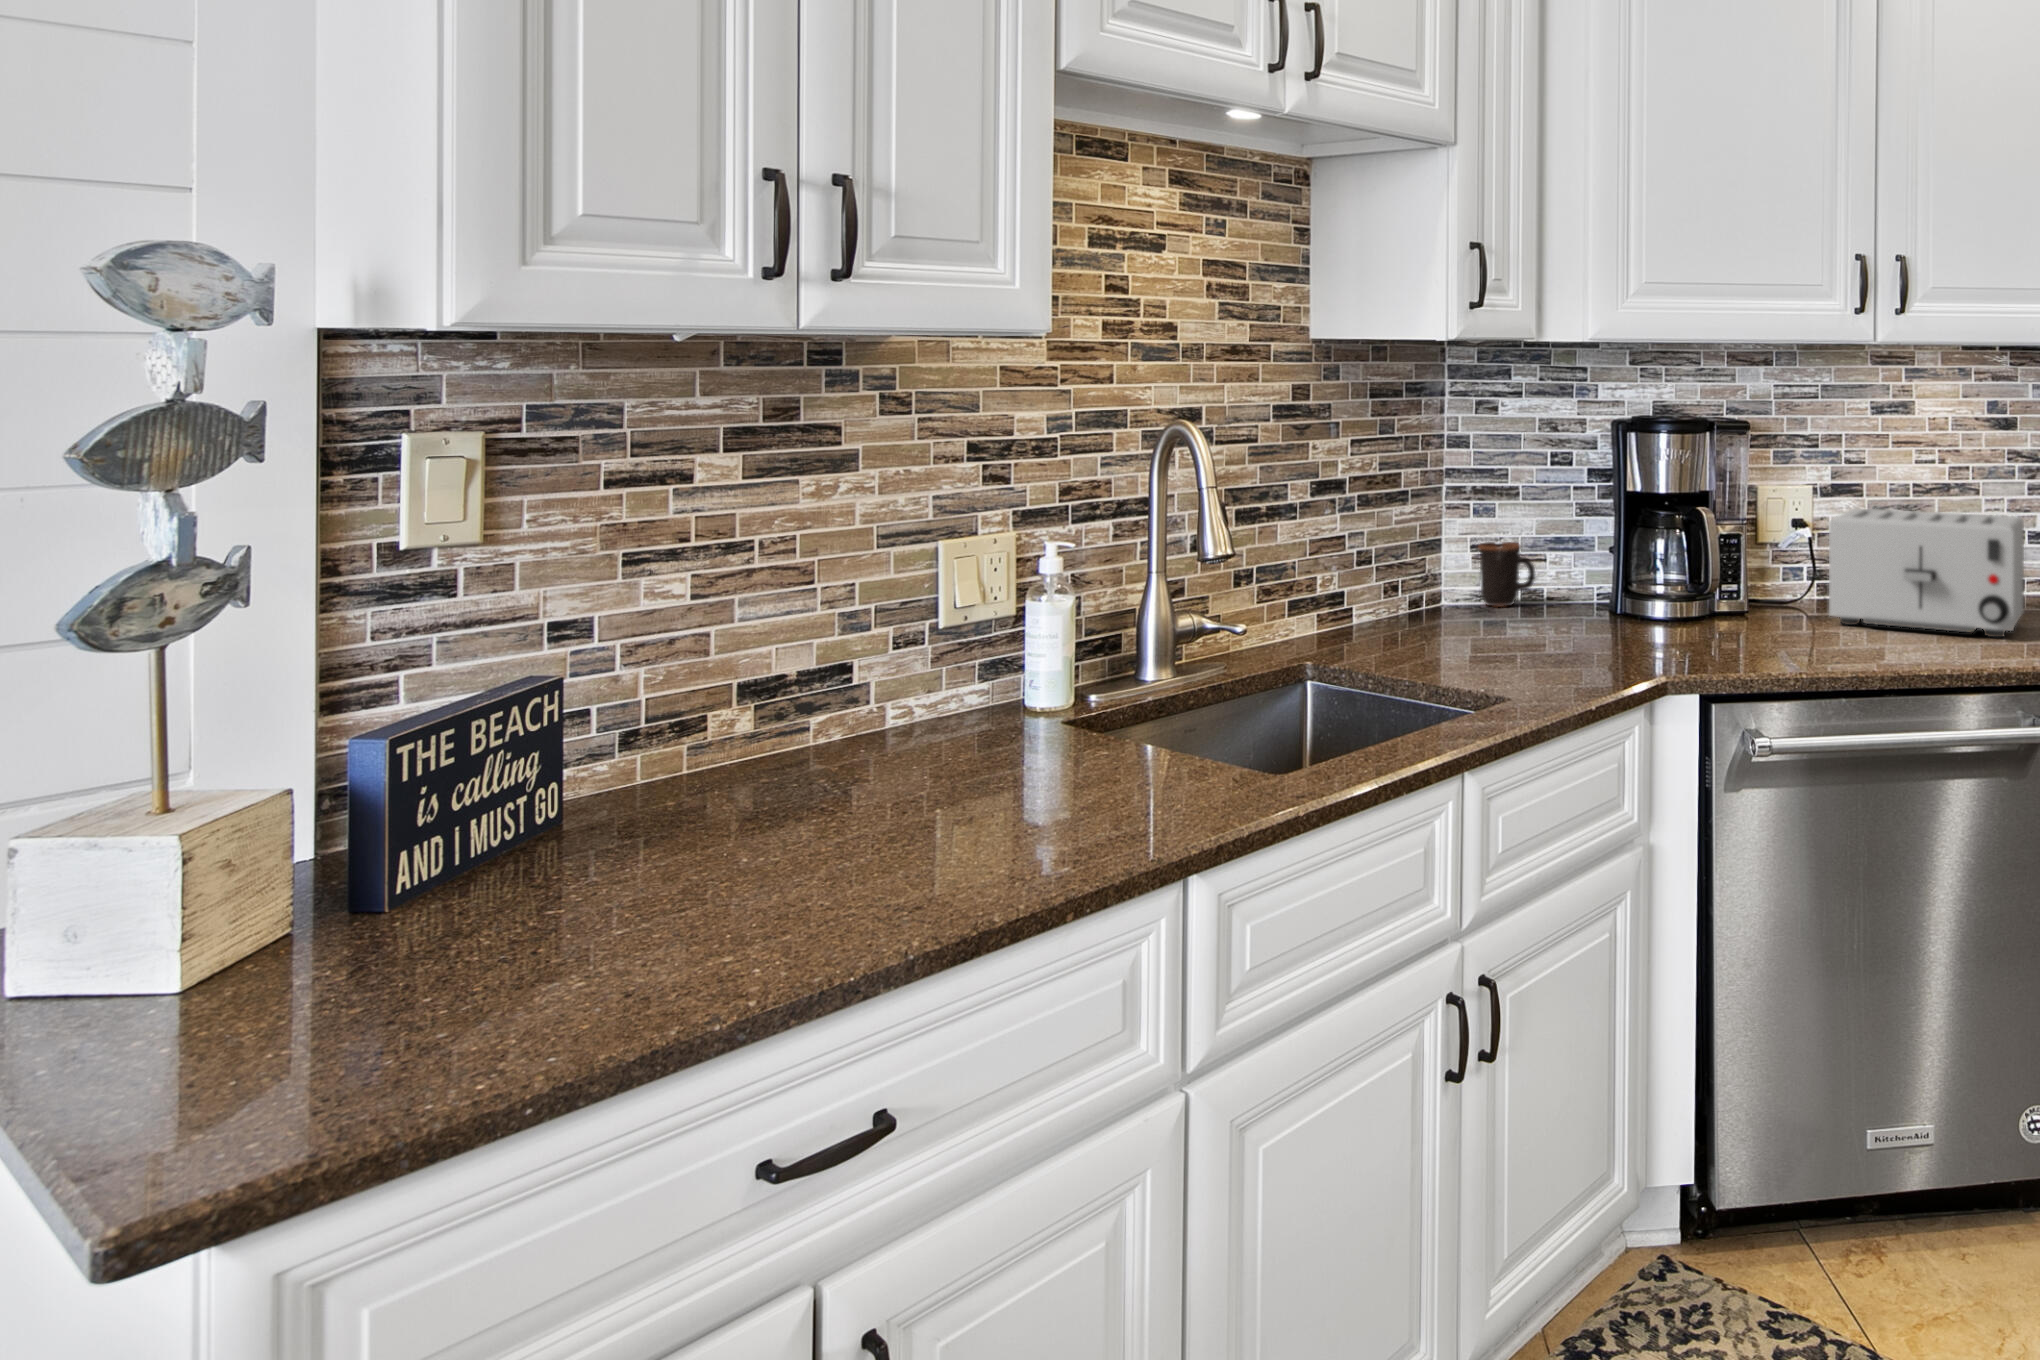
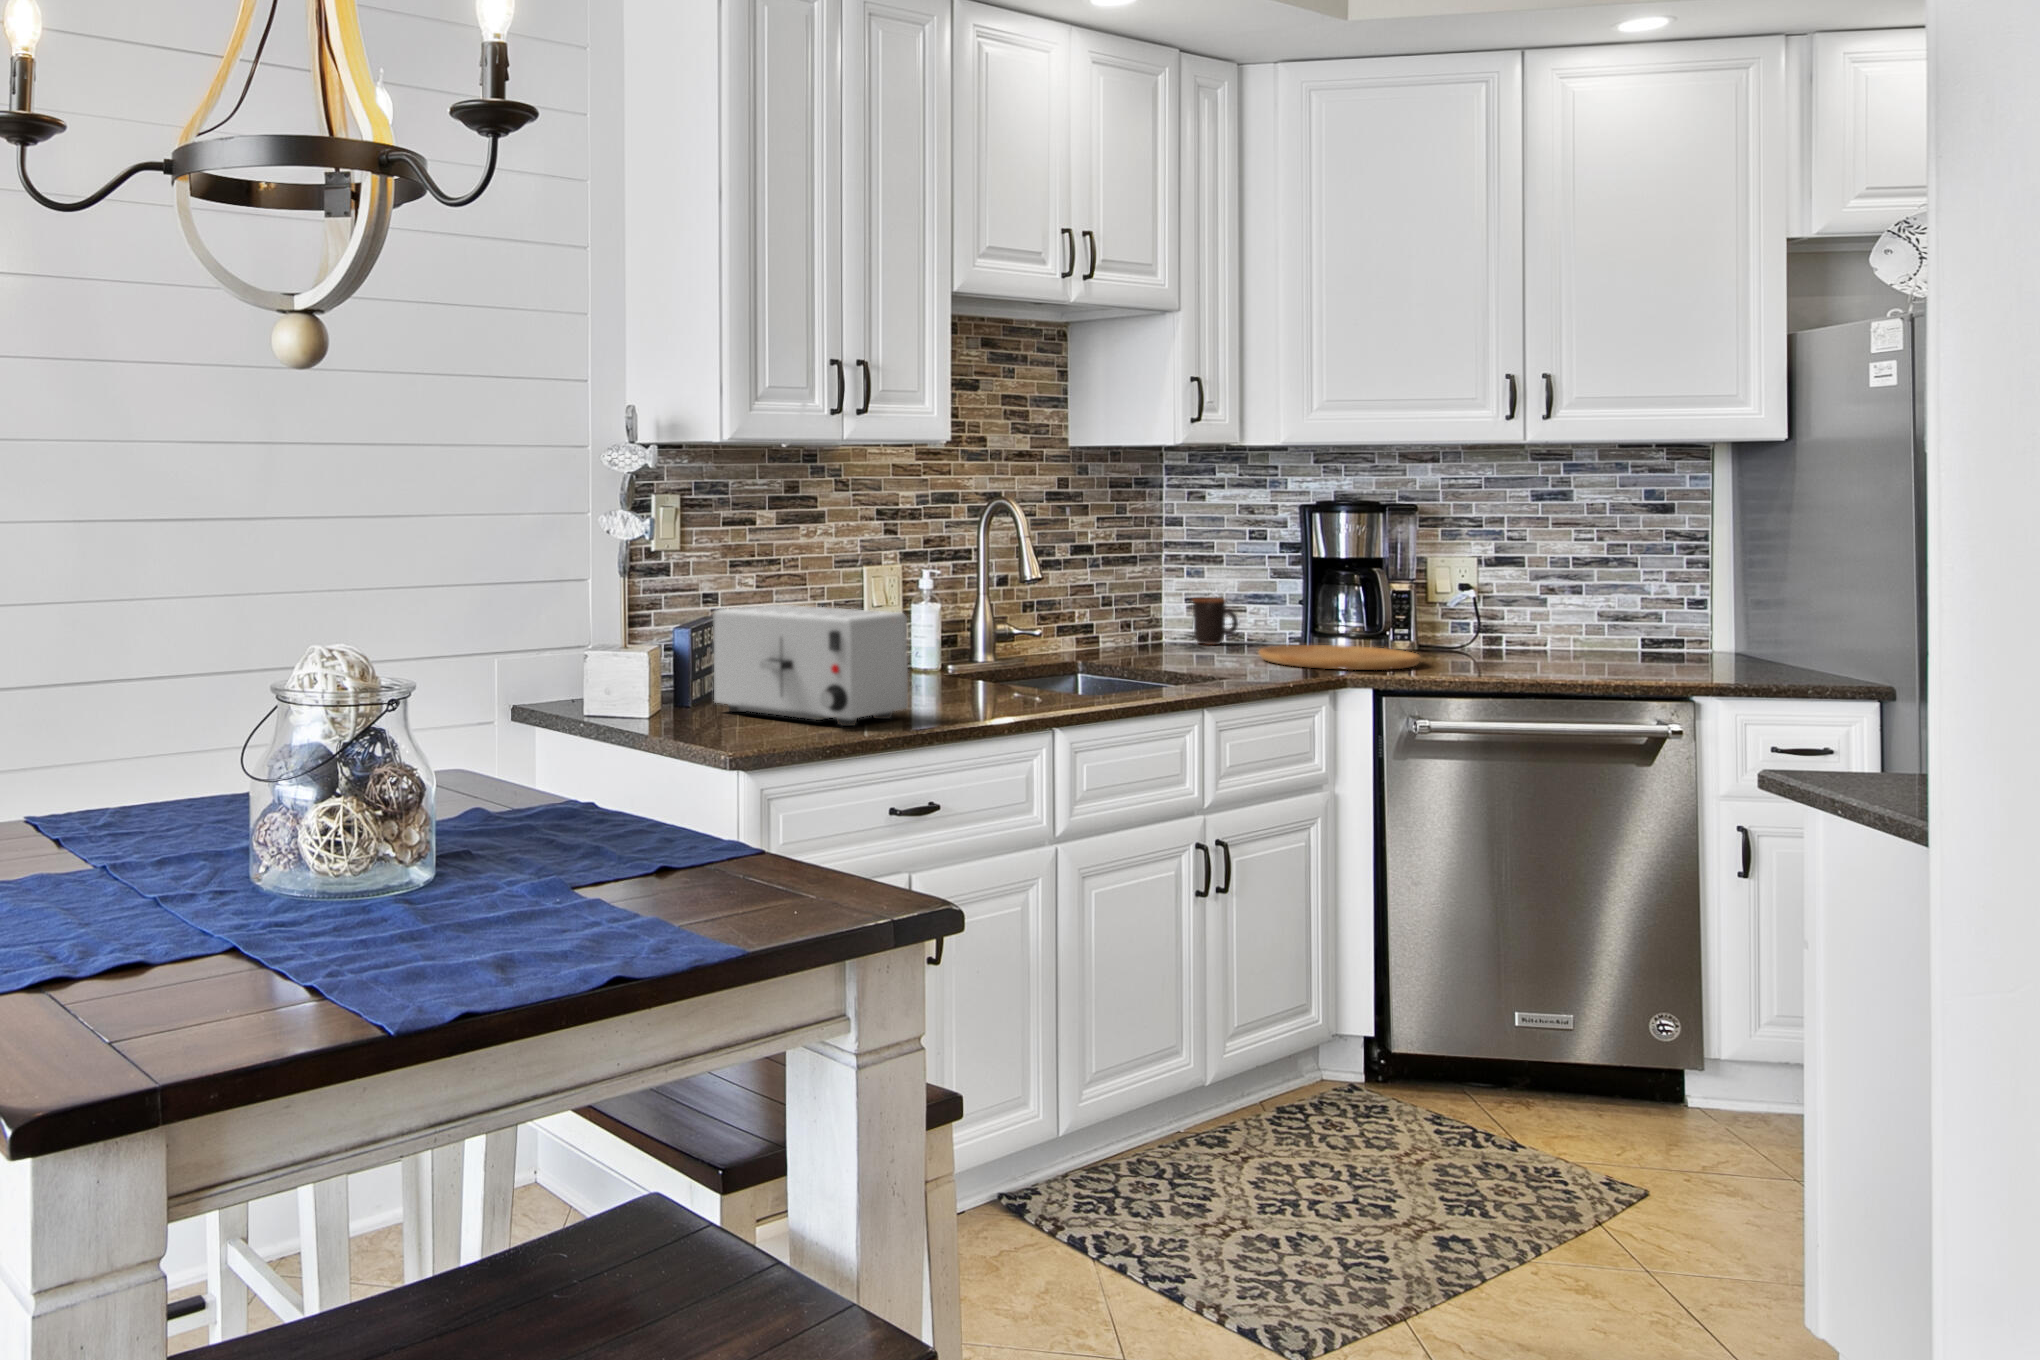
toaster: present [1829,508,2024,637] -> present [714,604,908,726]
cutting board: none [1556,610,1757,661] -> present [1259,645,1421,670]

